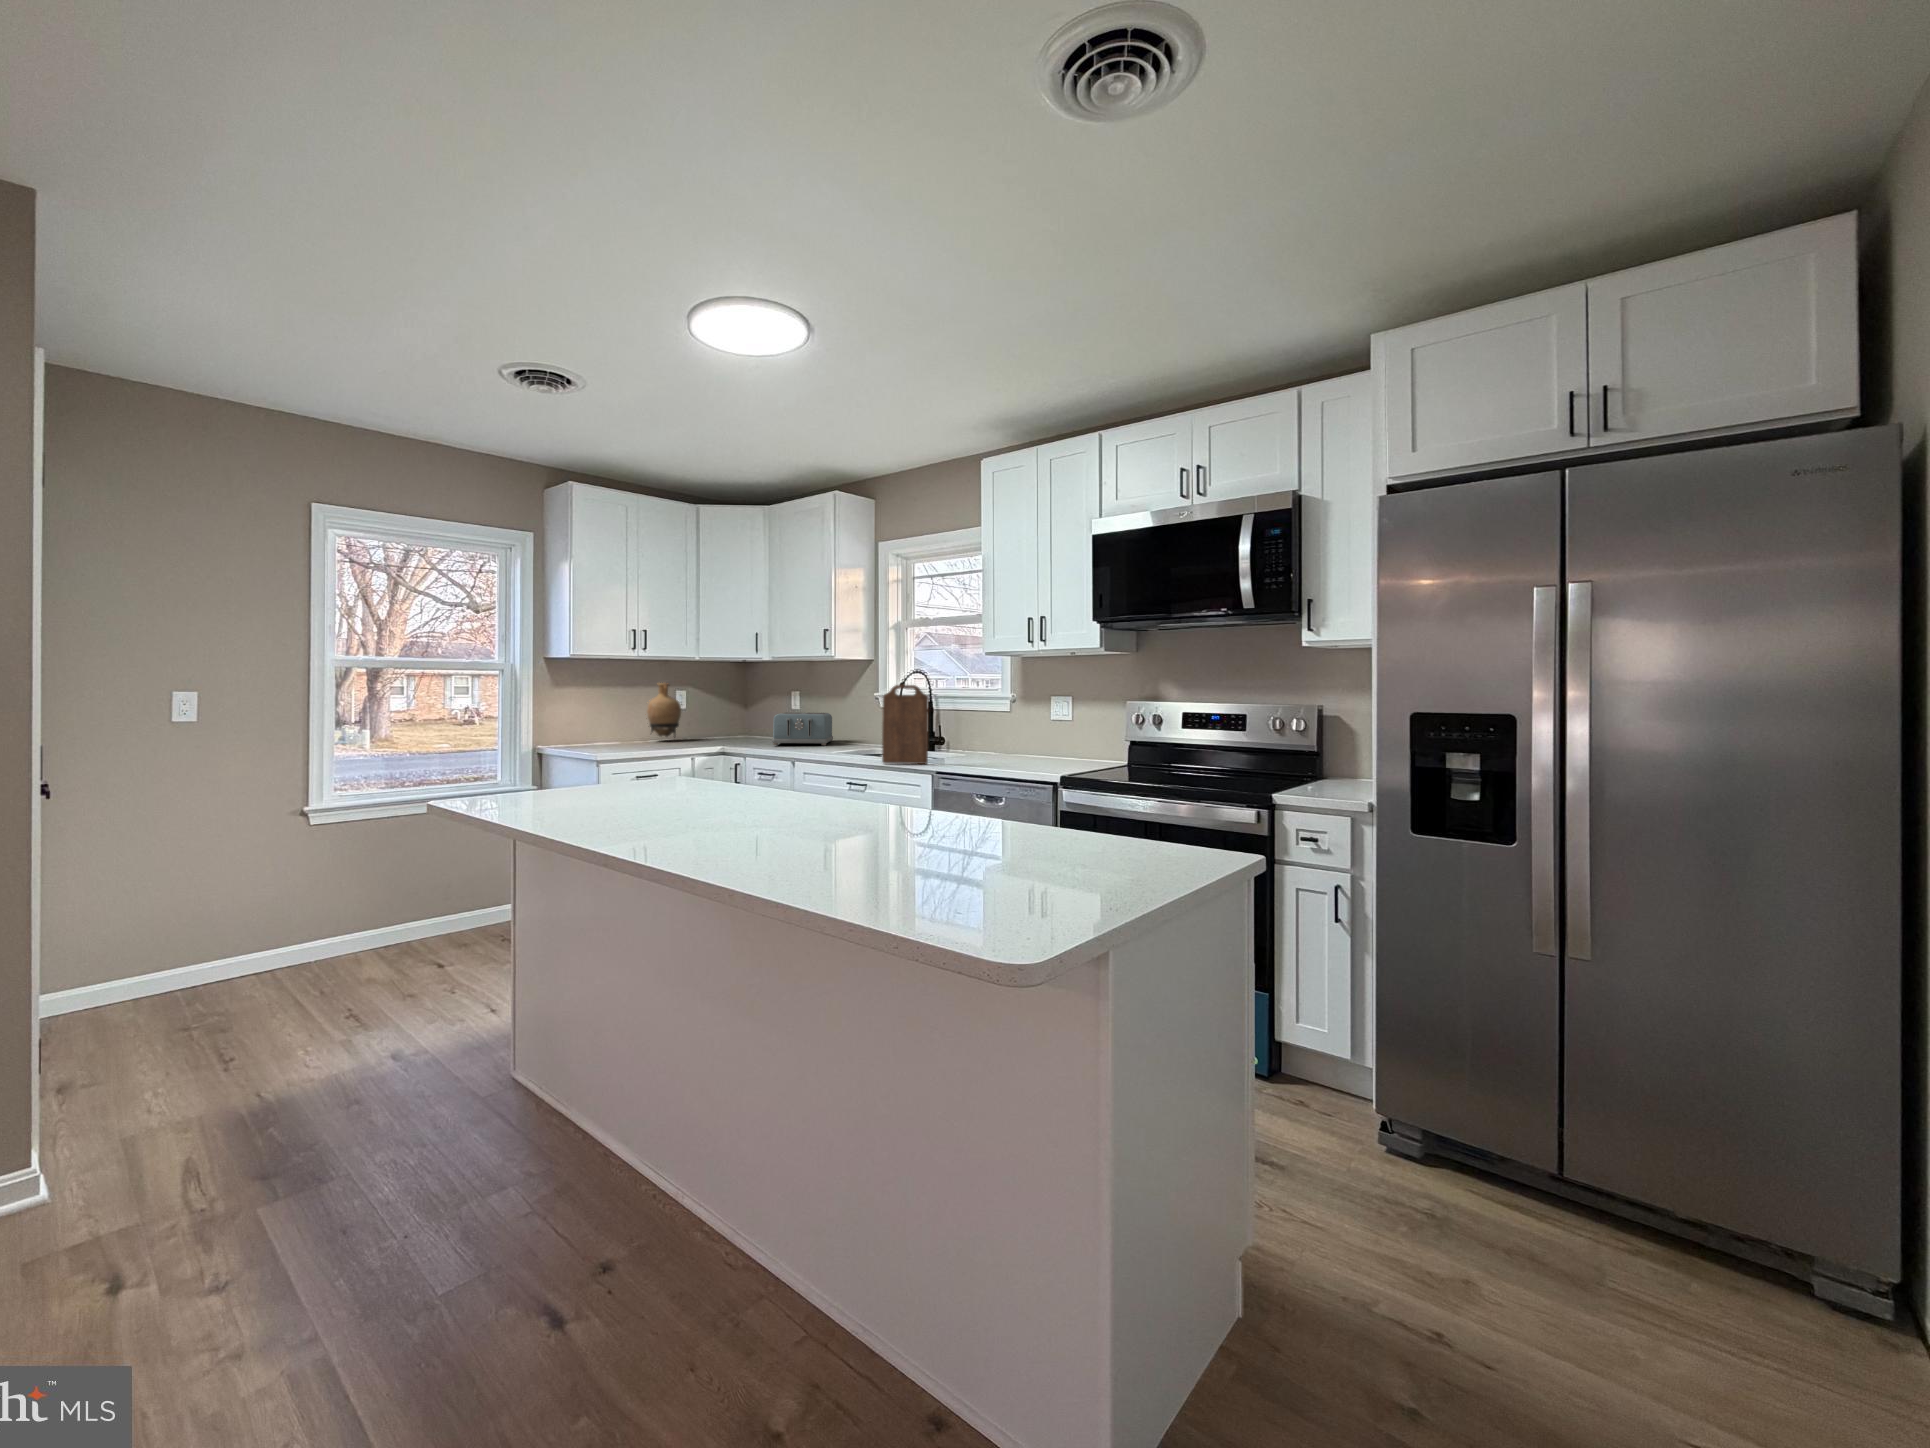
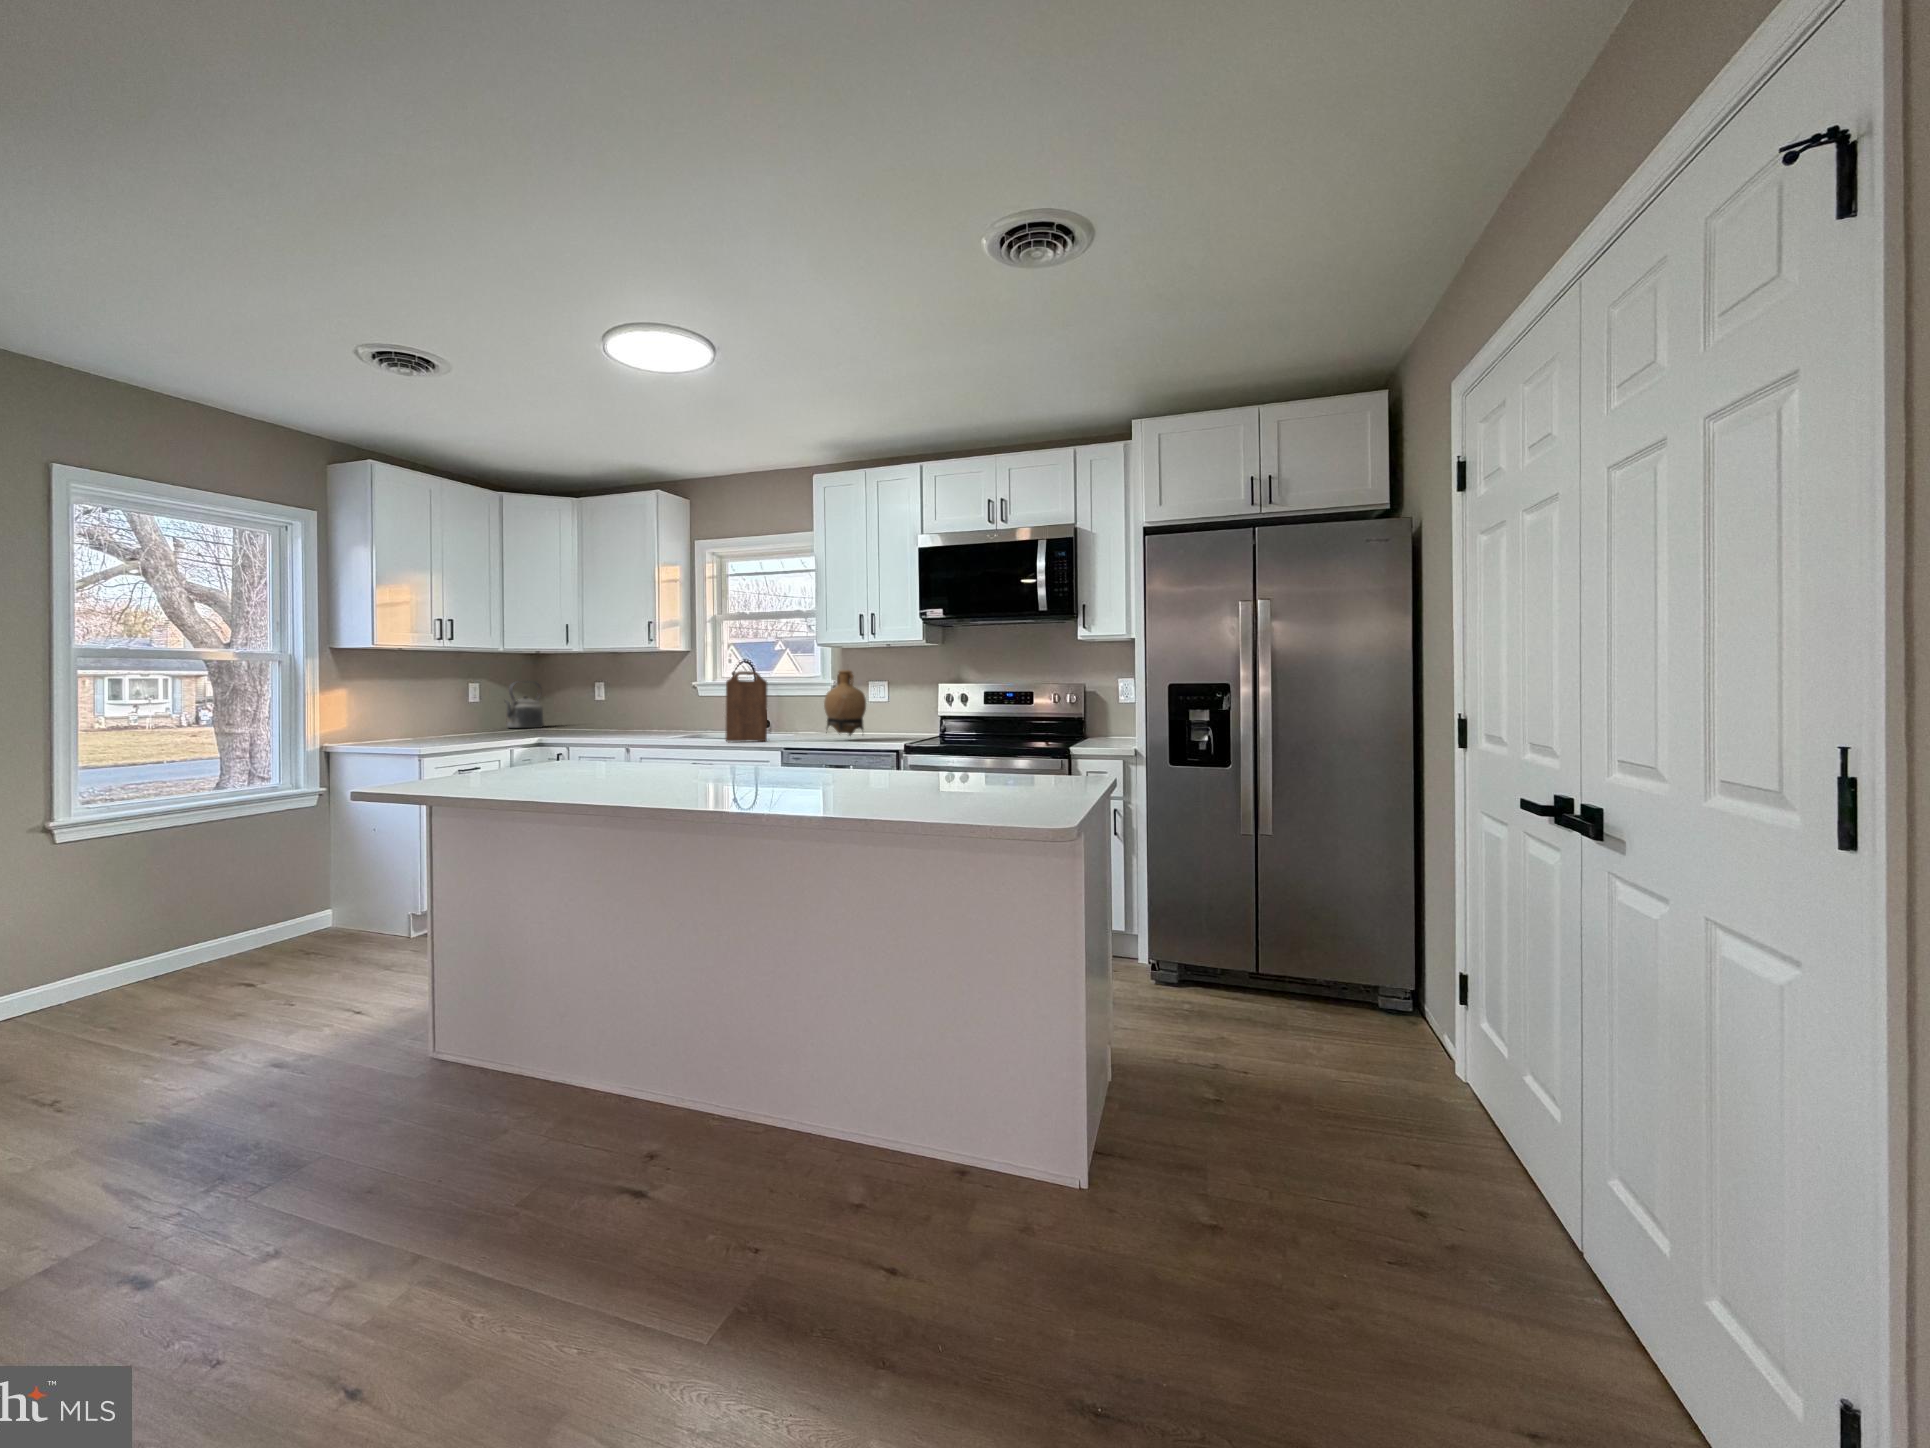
vase: present [647,683,681,738] -> present [824,670,866,736]
kettle: none [704,690,743,737] -> present [504,682,544,728]
toaster: present [772,712,833,745] -> none [591,702,646,732]

